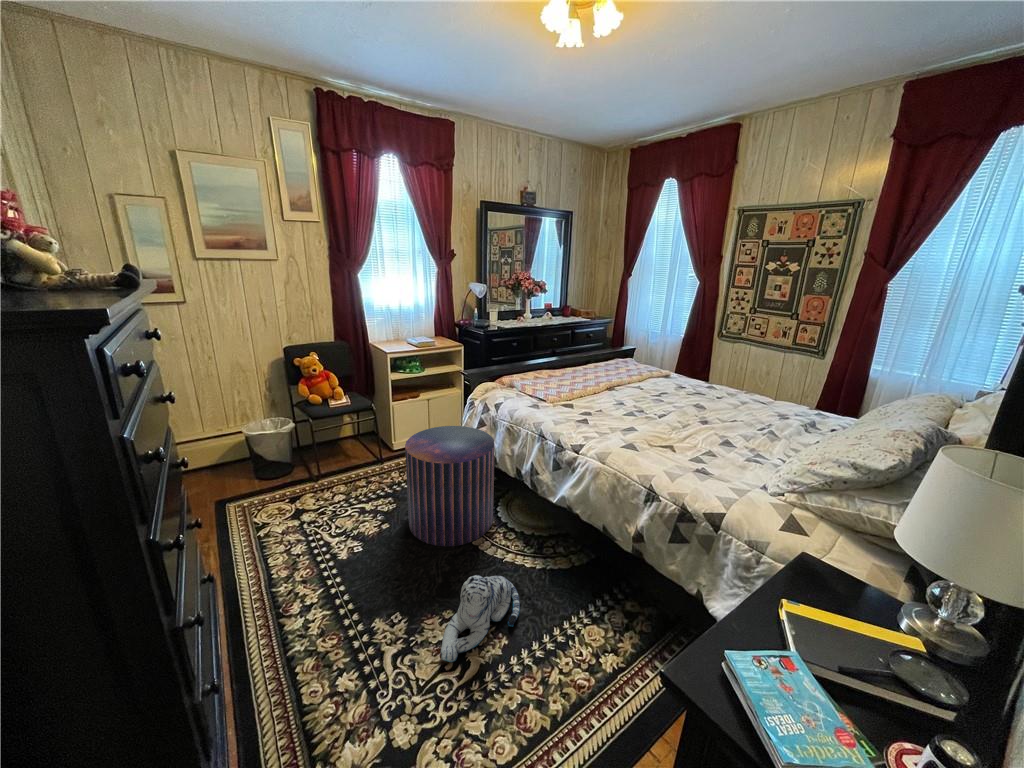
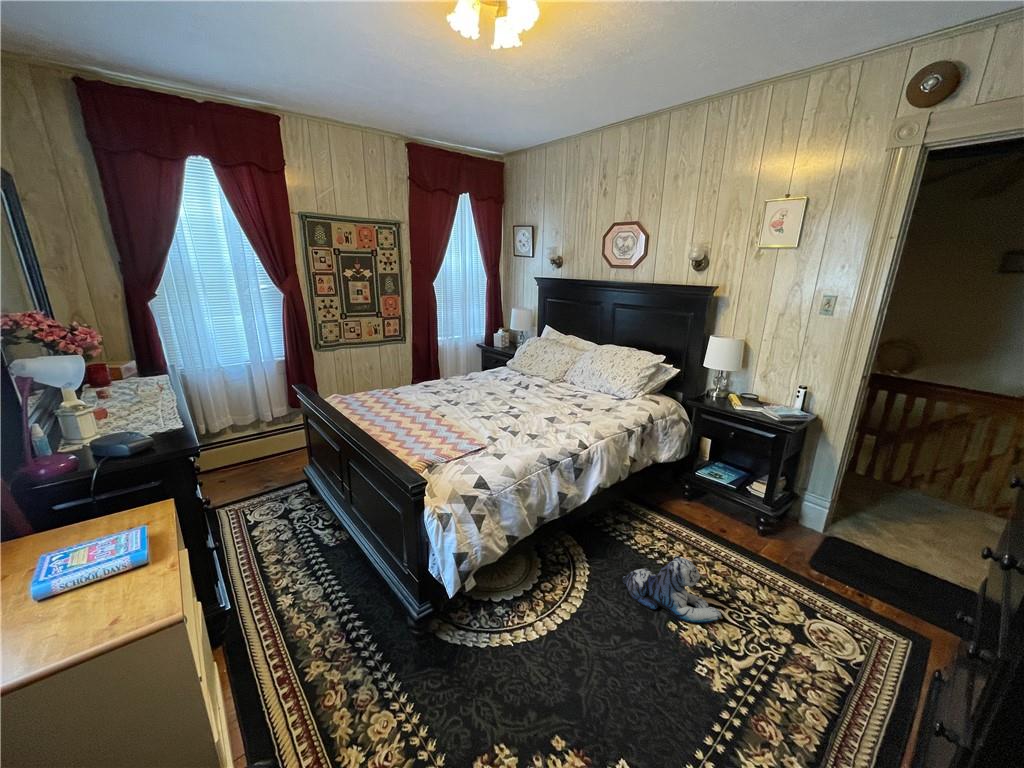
pouf: present [405,426,494,546] -> none [470,512,595,705]

